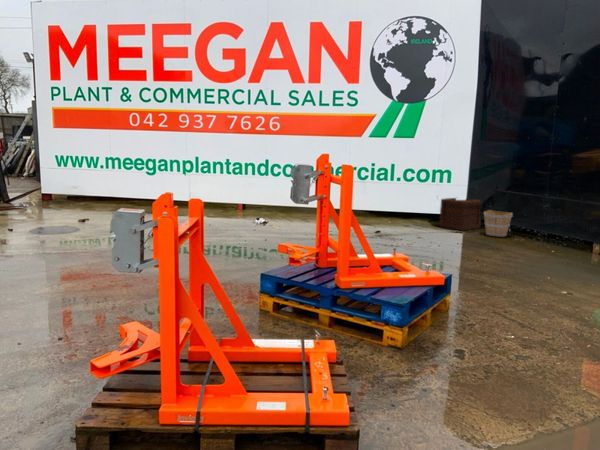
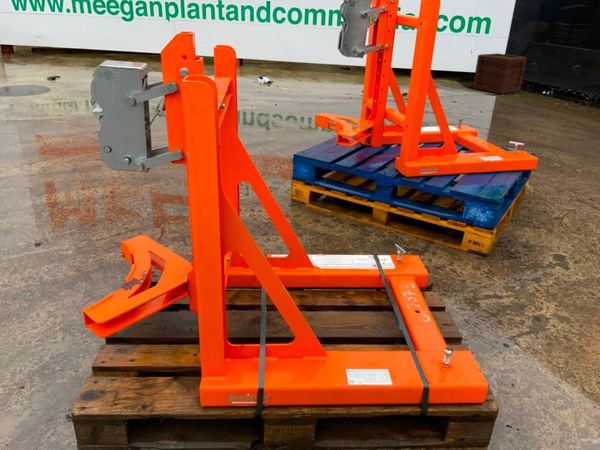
wooden bucket: present [484,210,513,237] -> none [529,70,565,102]

